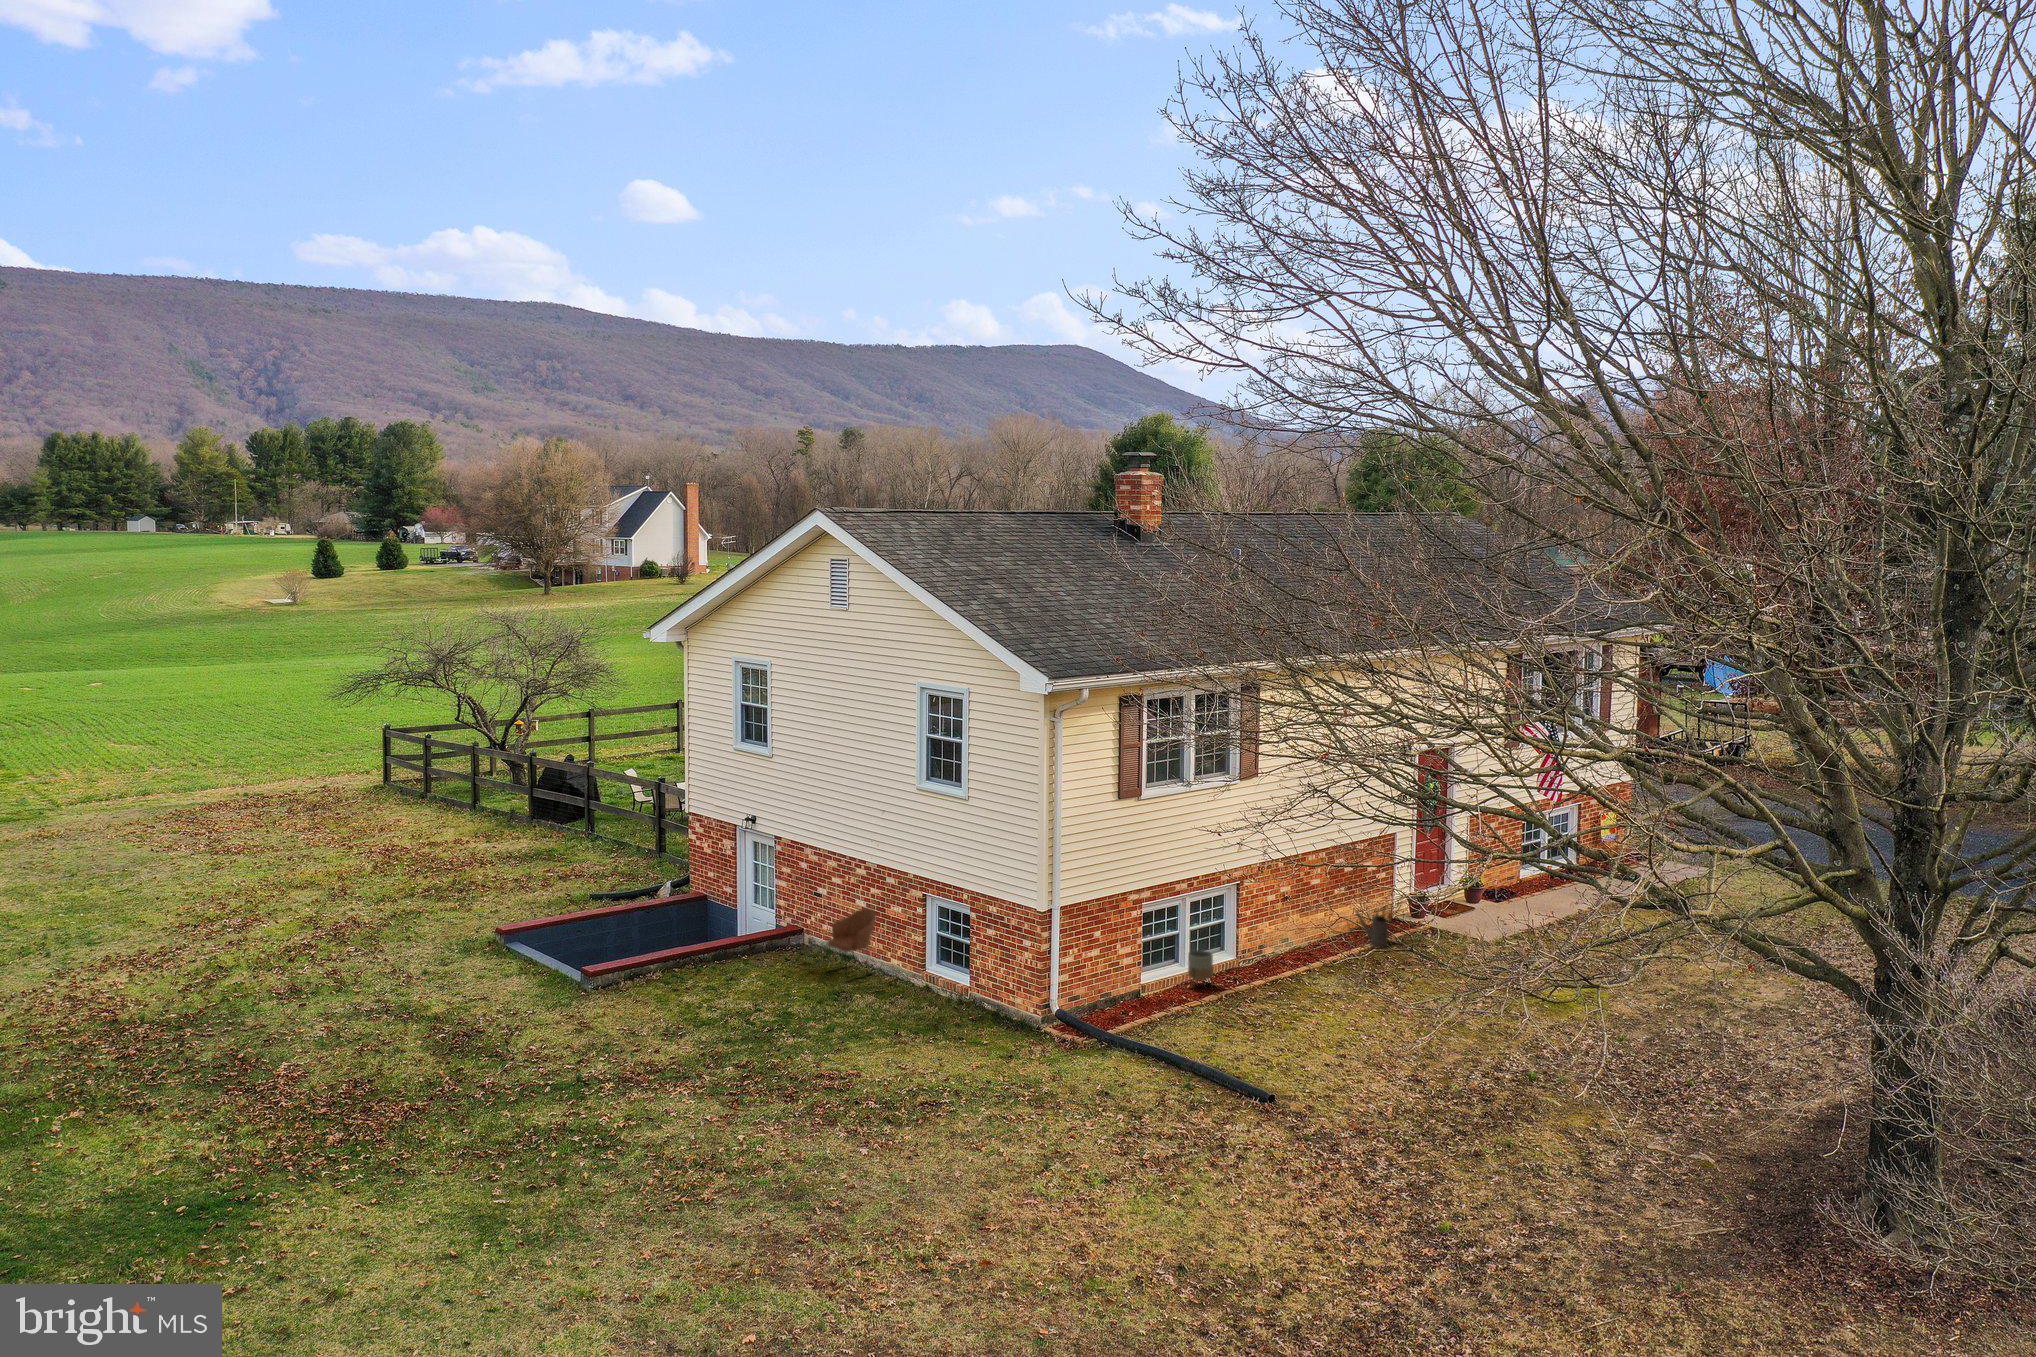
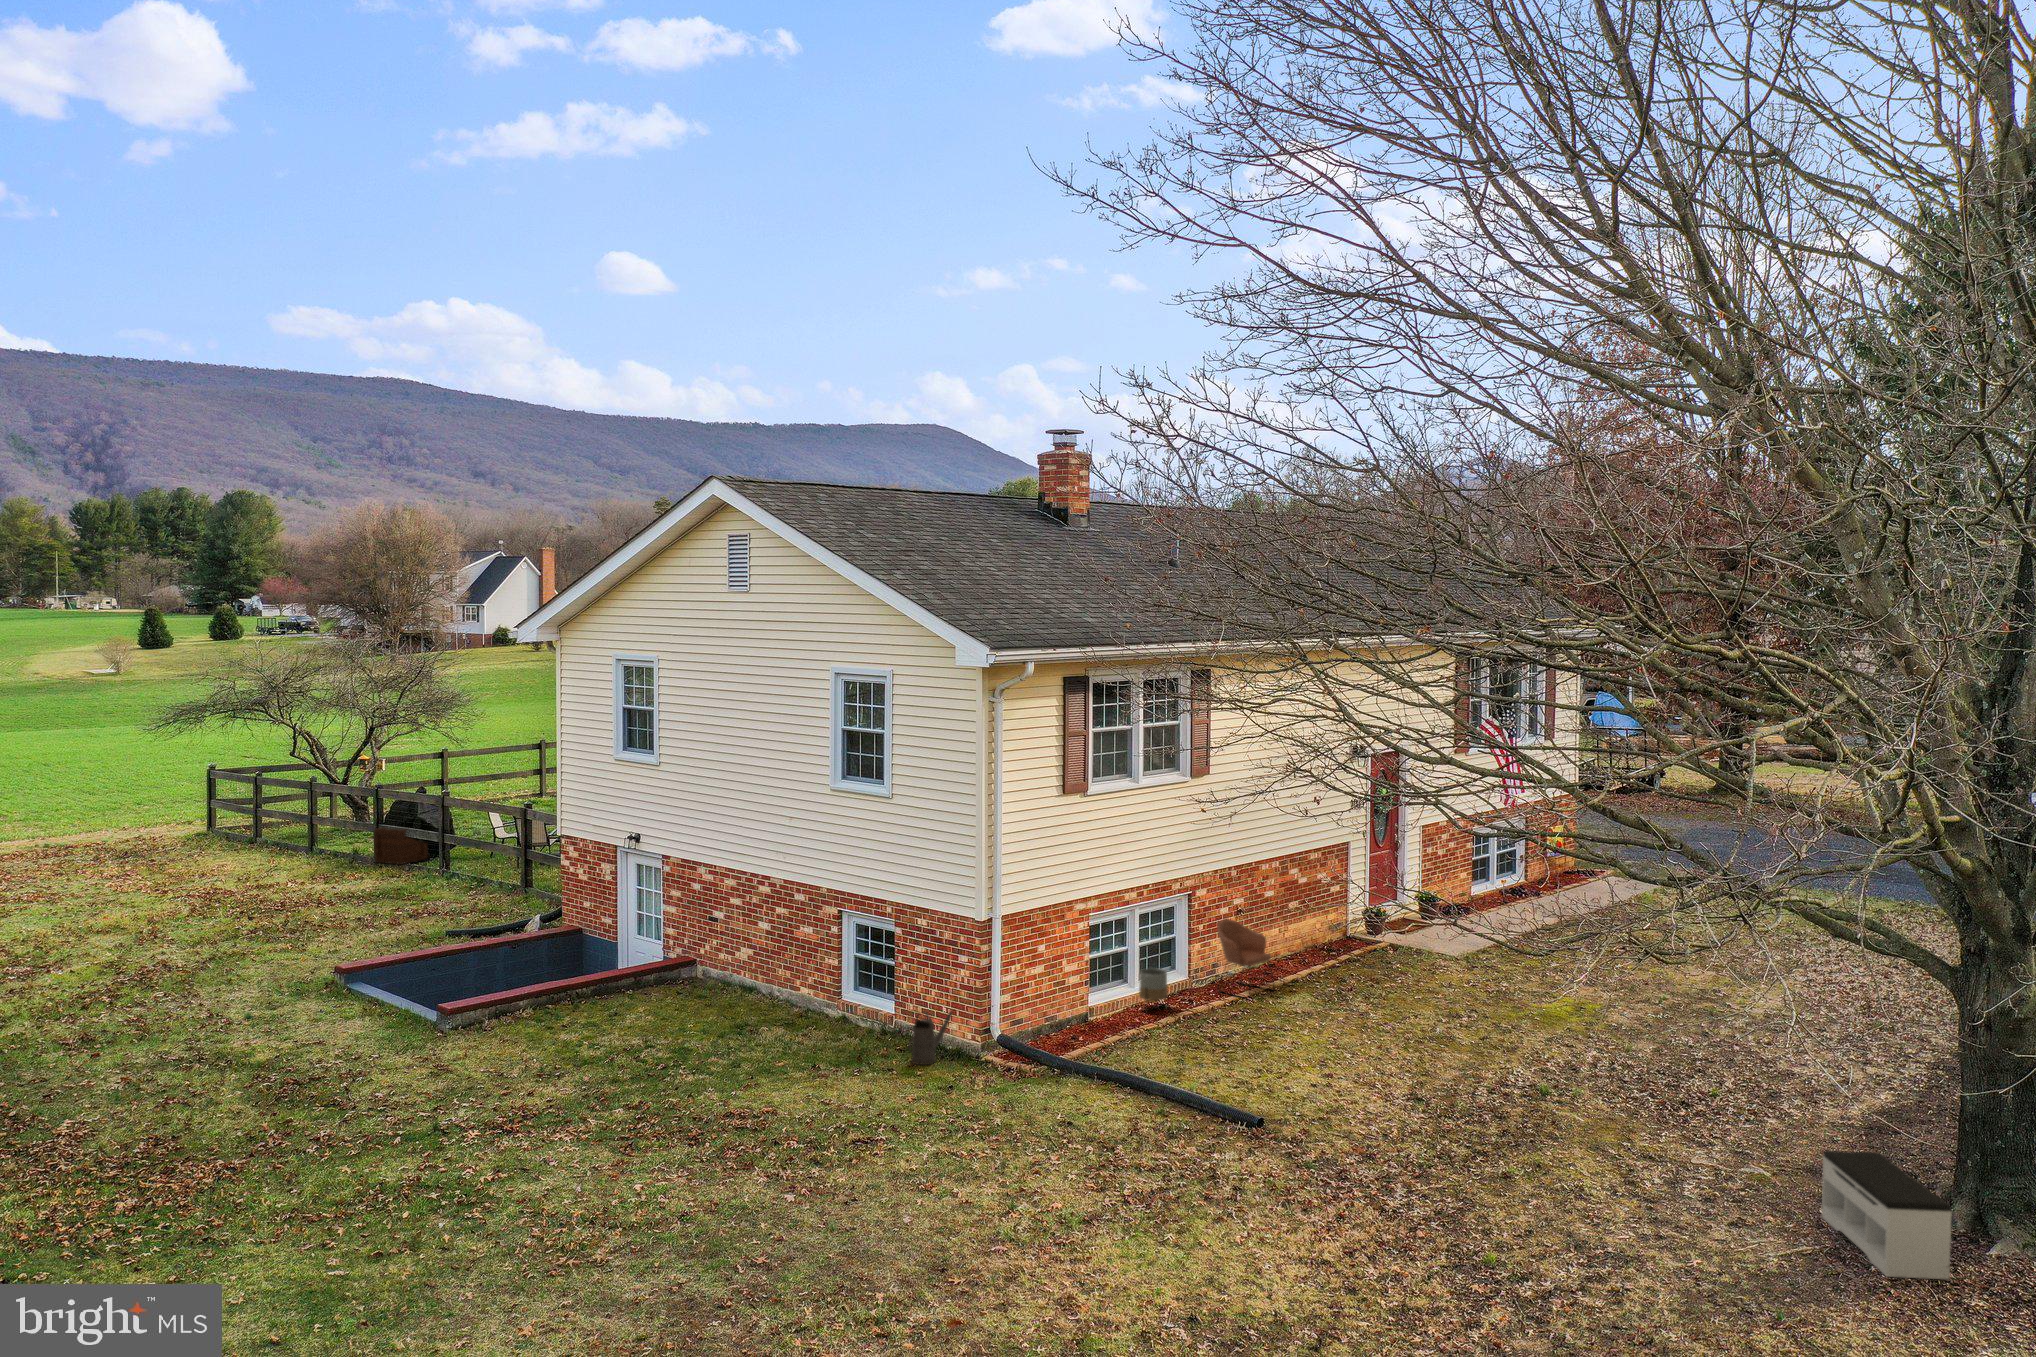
wooden crate: none [528,788,575,825] -> present [374,827,428,865]
chair: present [825,909,876,981] -> present [1217,919,1274,999]
watering can: present [1356,911,1390,948] -> present [908,1012,952,1065]
bench: none [1751,1147,1849,1264] -> present [1822,1151,1952,1279]

